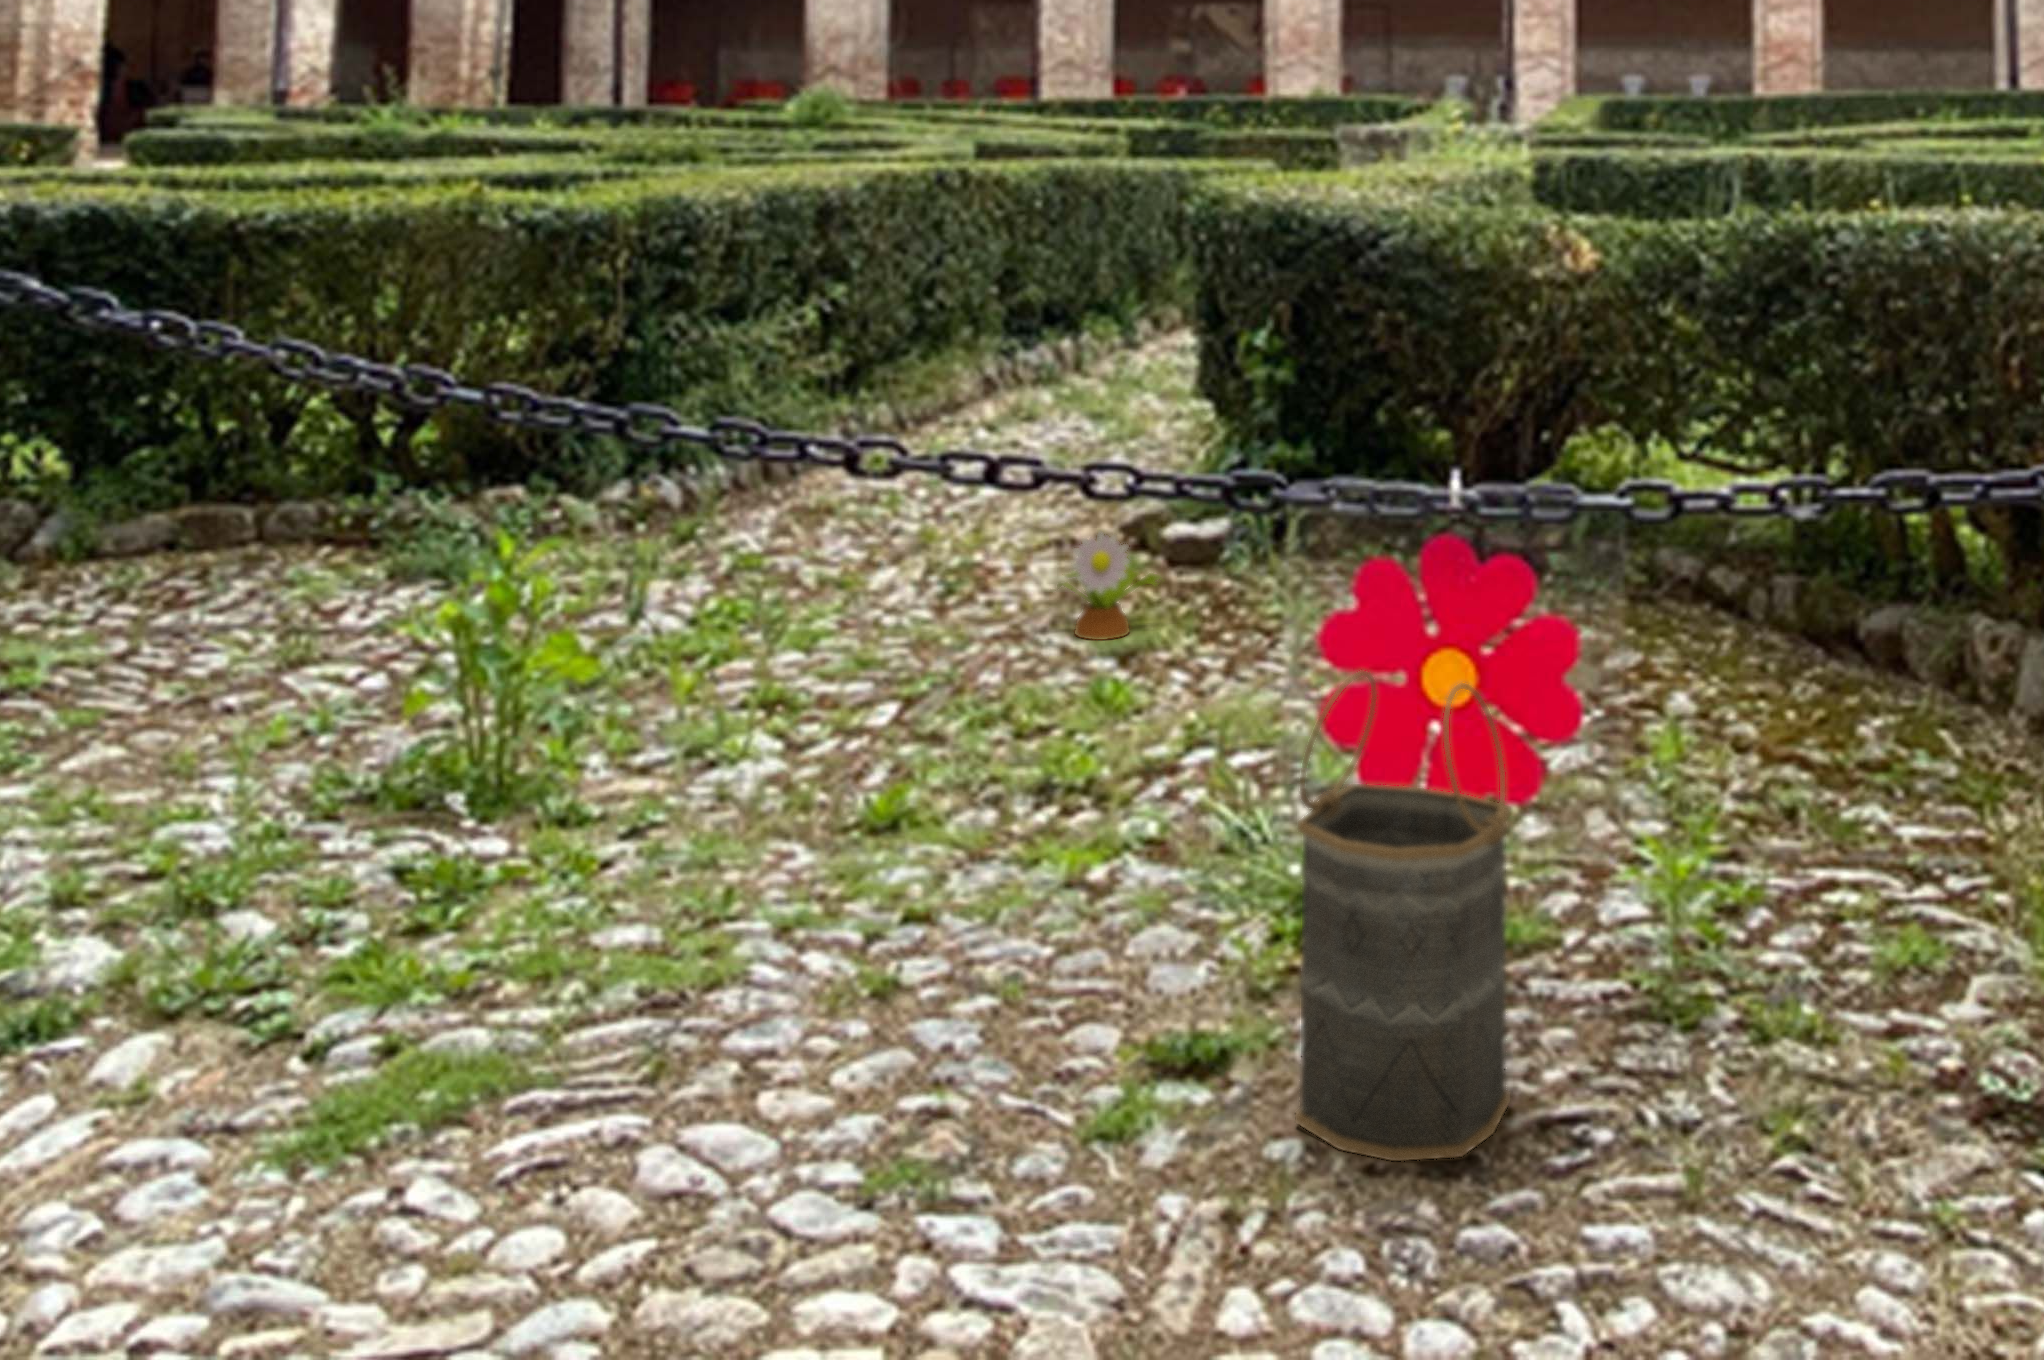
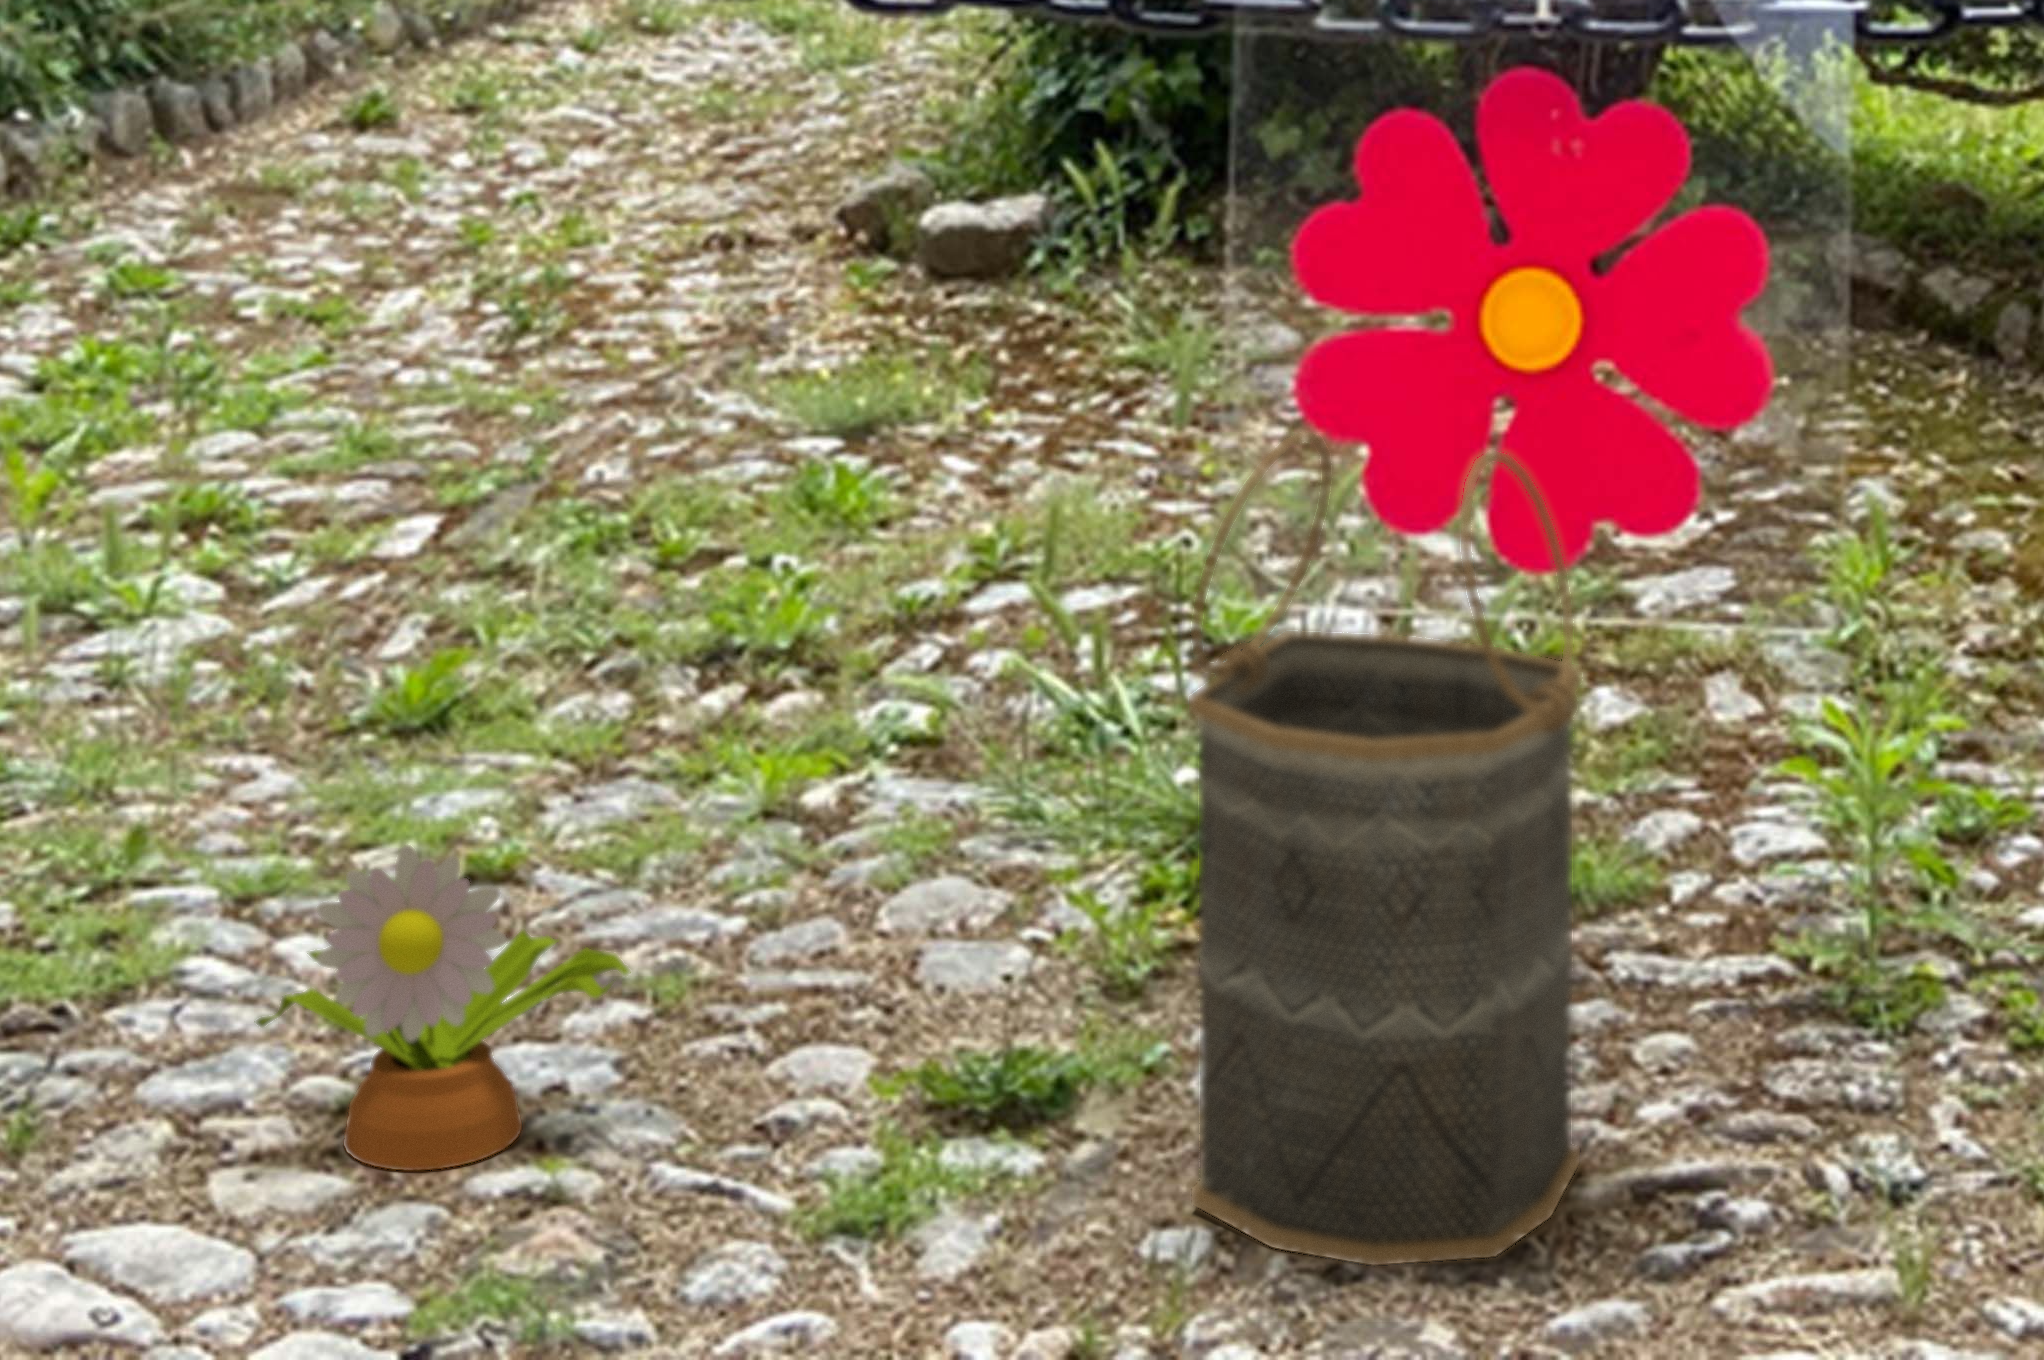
decorative plant: present [1060,532,1161,640] -> present [256,845,631,1171]

